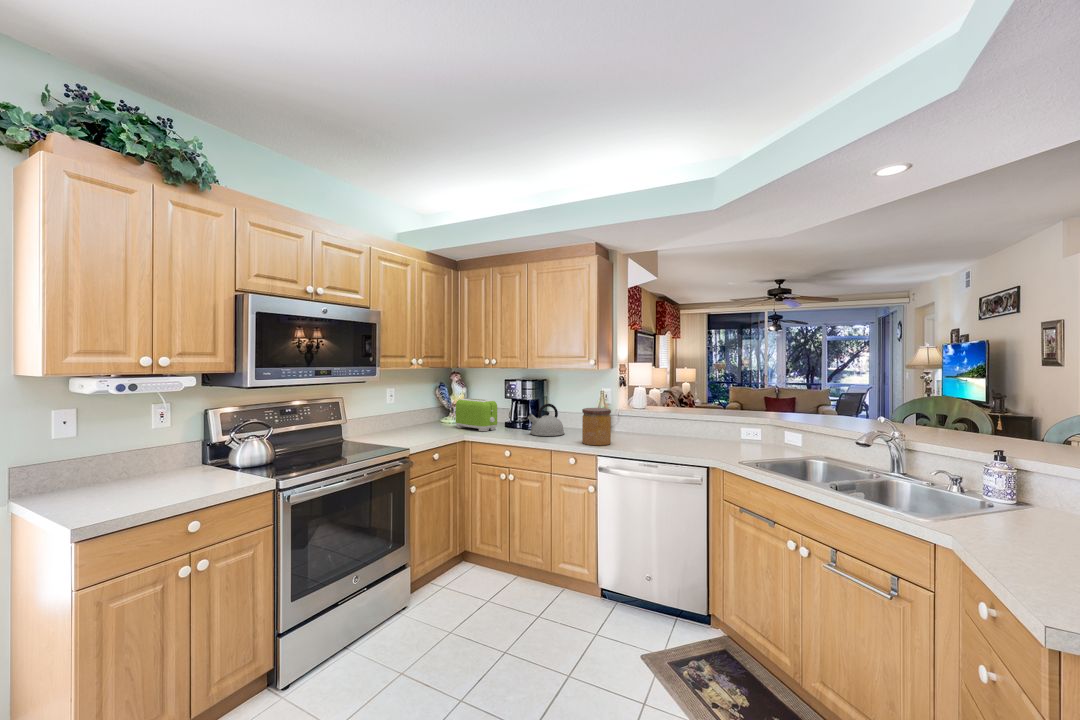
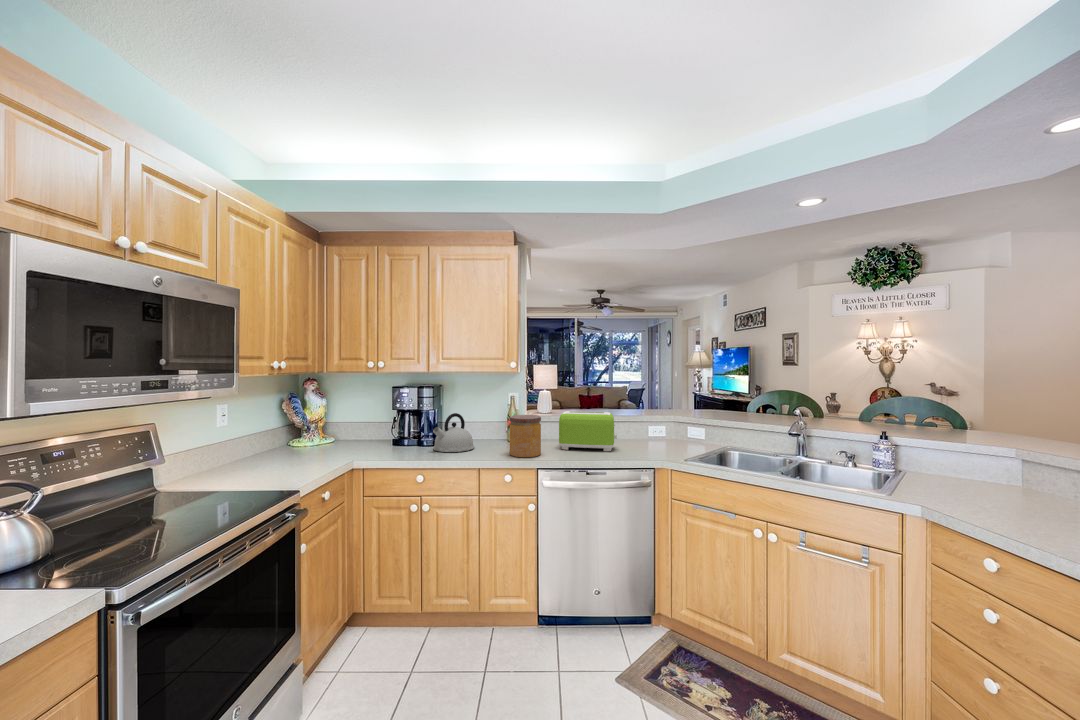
toaster: present [456,398,497,431] -> present [559,411,617,451]

